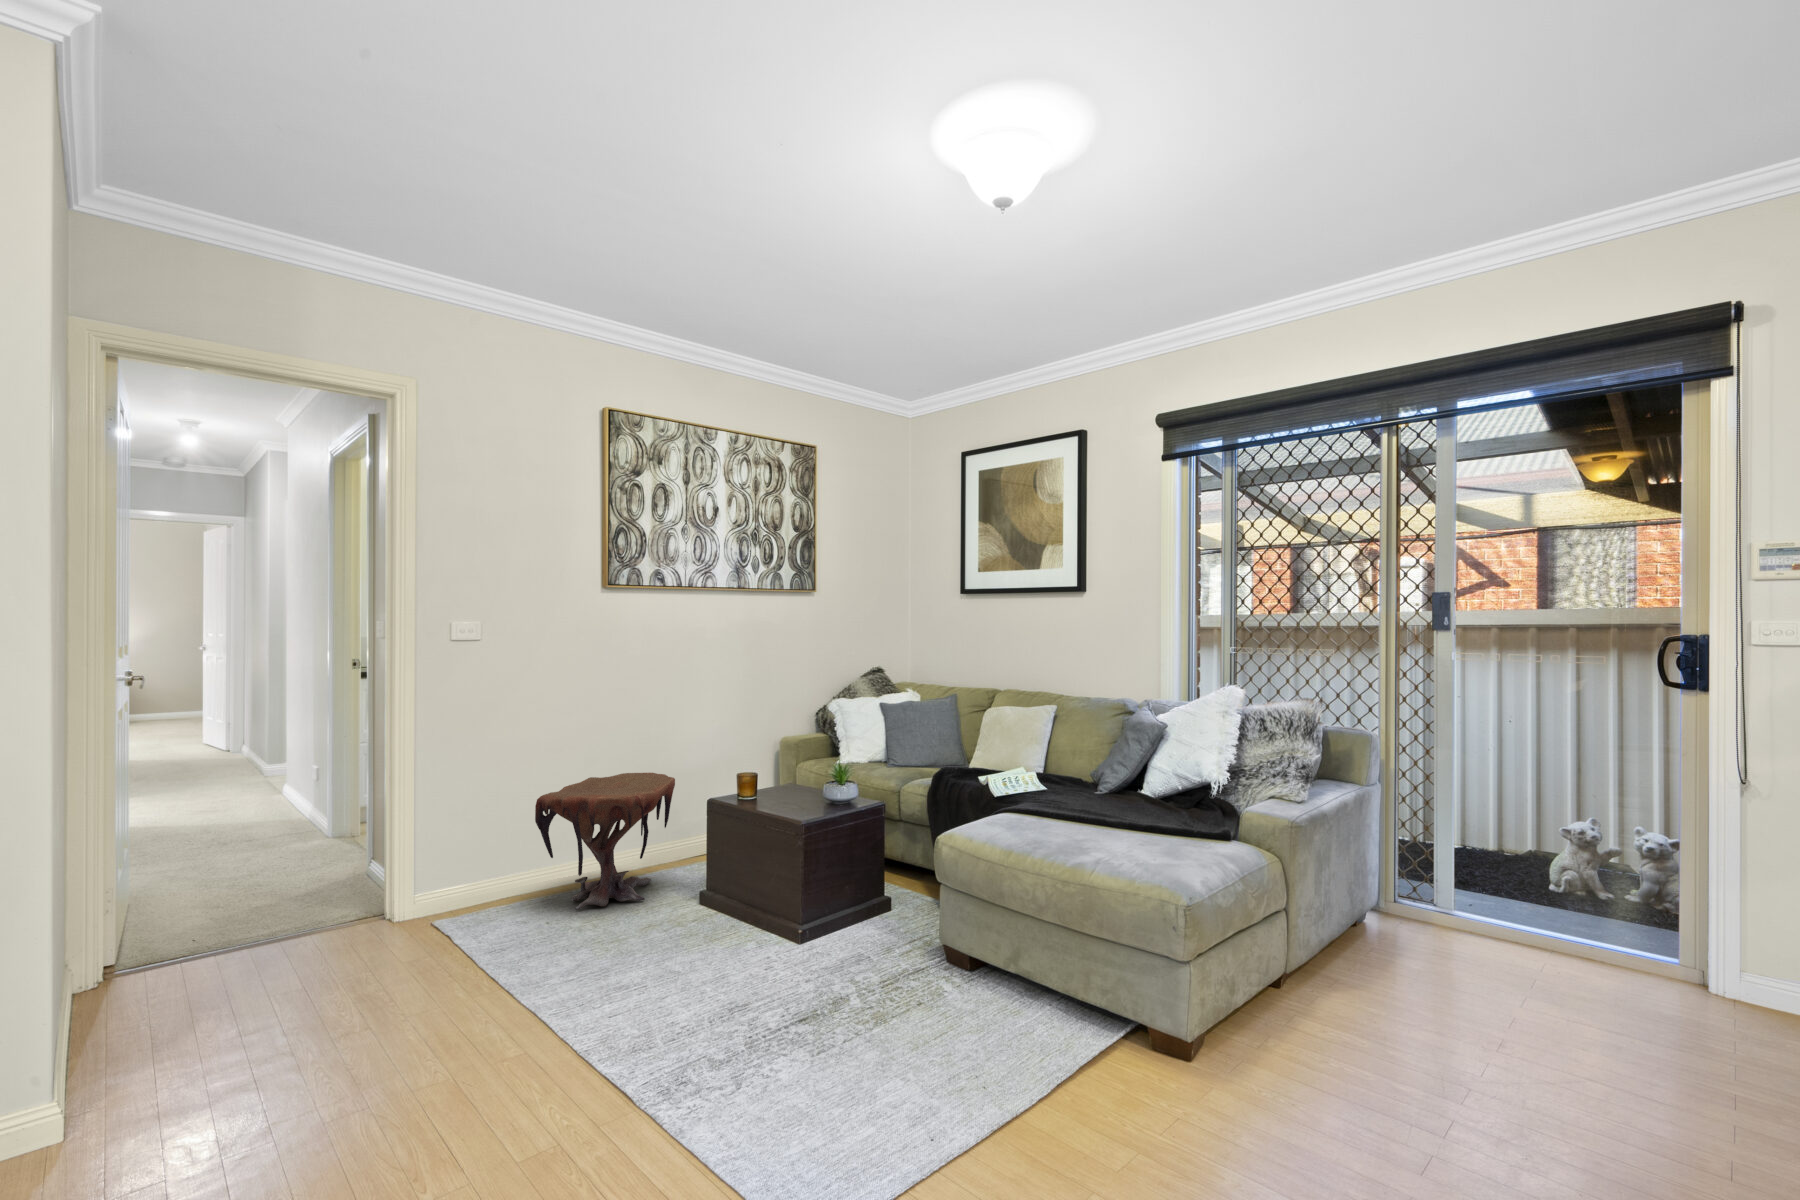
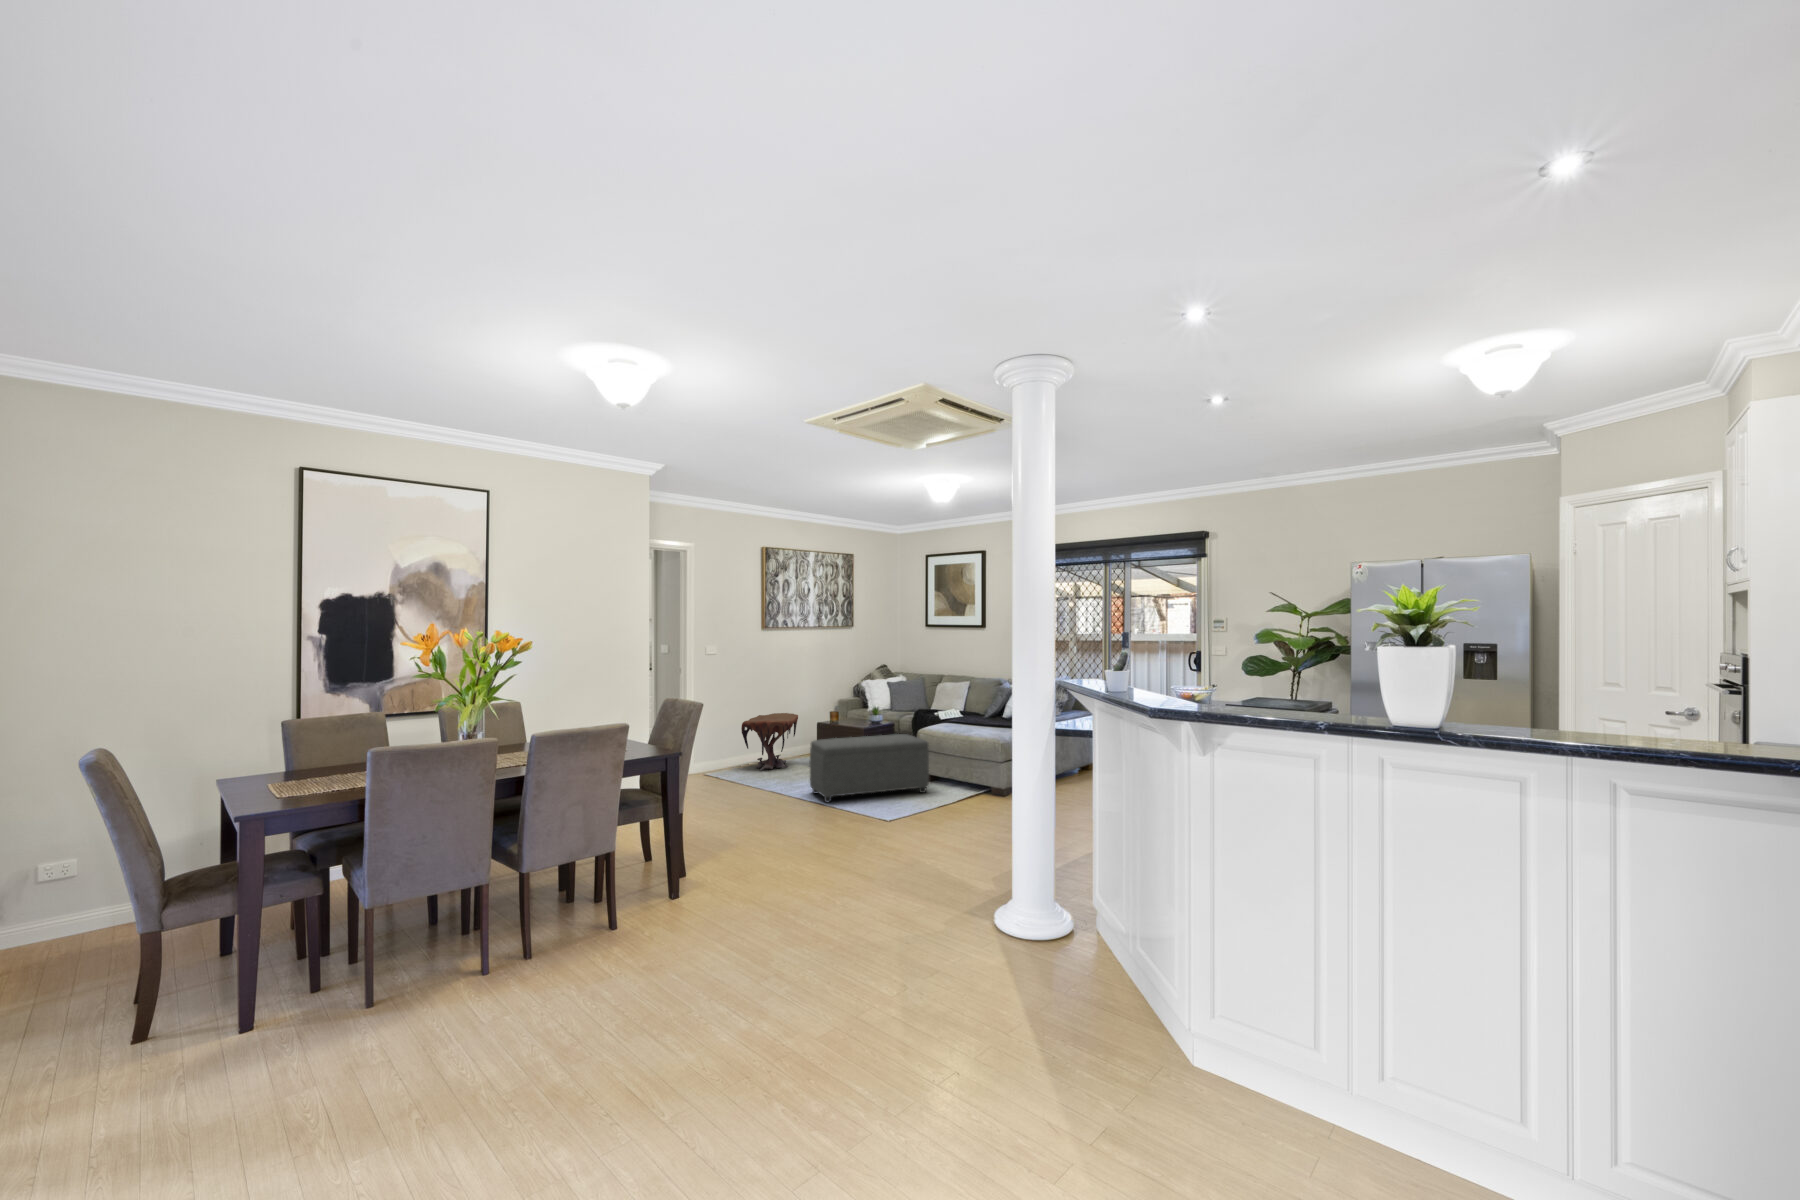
ottoman: none [645,845,968,1067] -> present [810,734,929,802]

